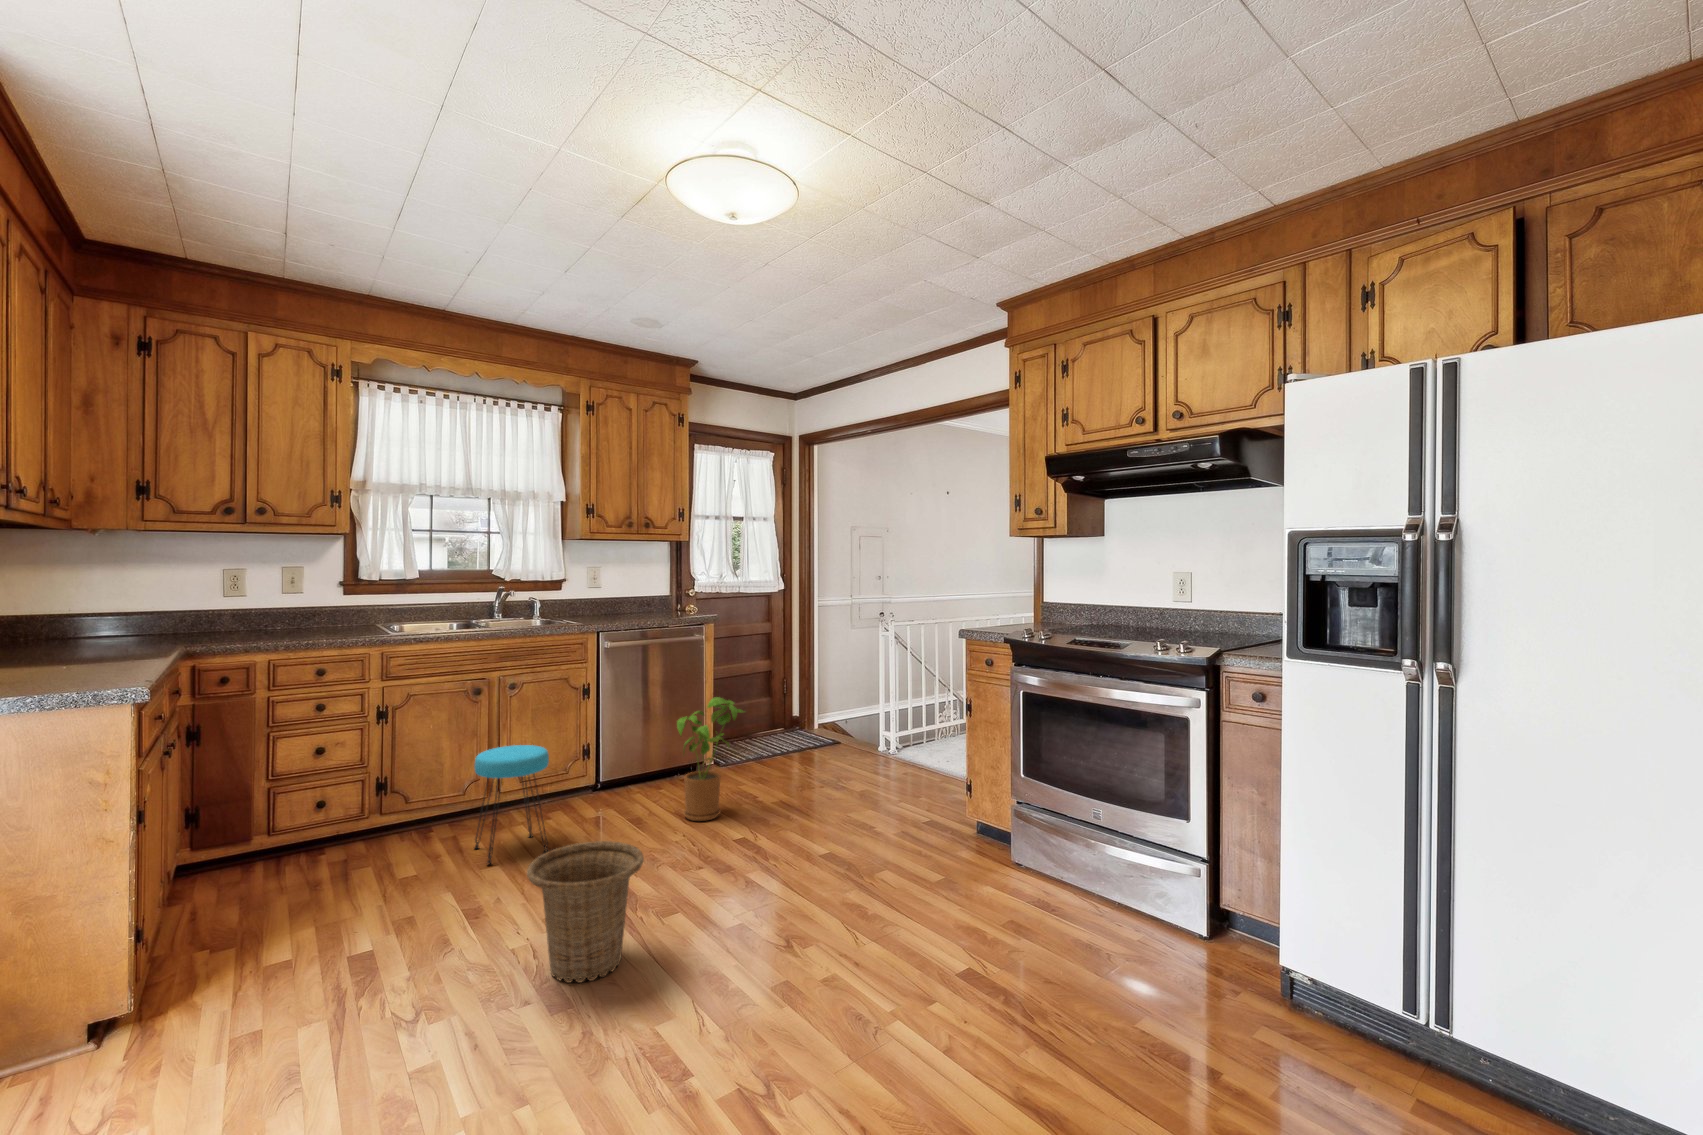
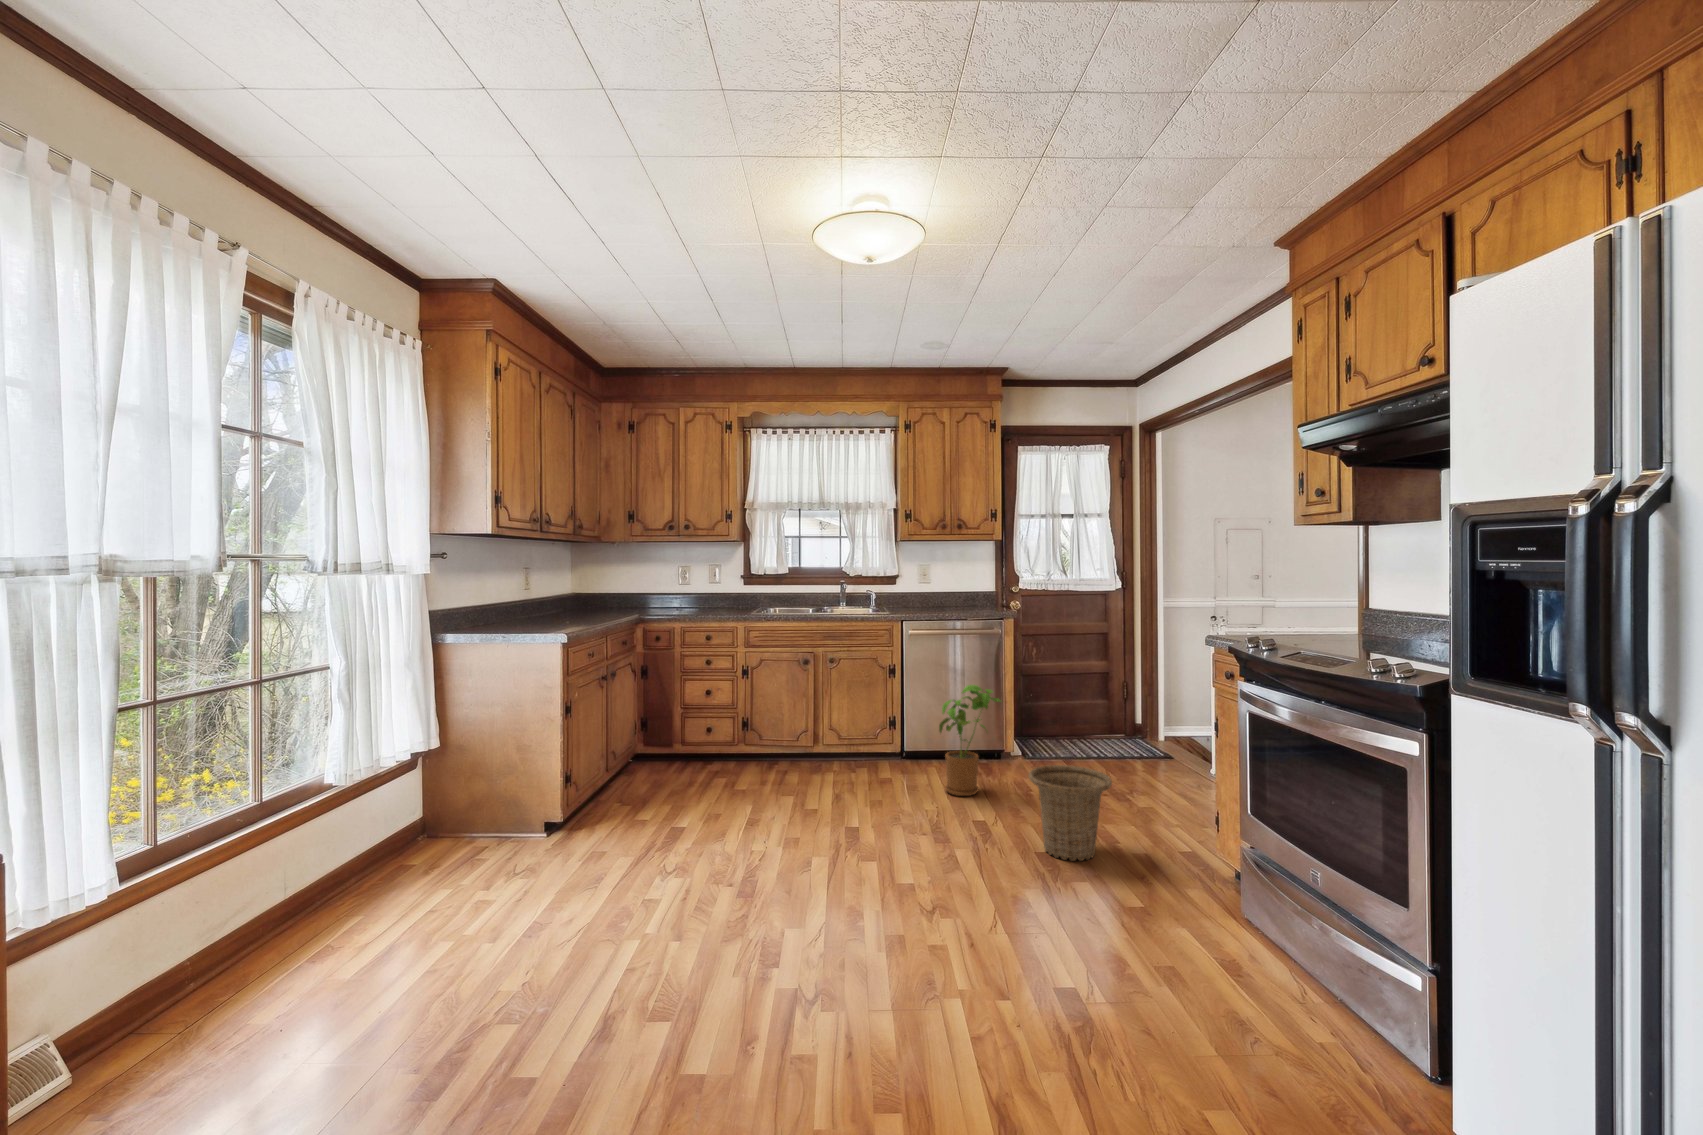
stool: present [474,745,549,864] -> none [779,704,832,792]
basket: present [527,841,644,983] -> present [1029,765,1112,861]

